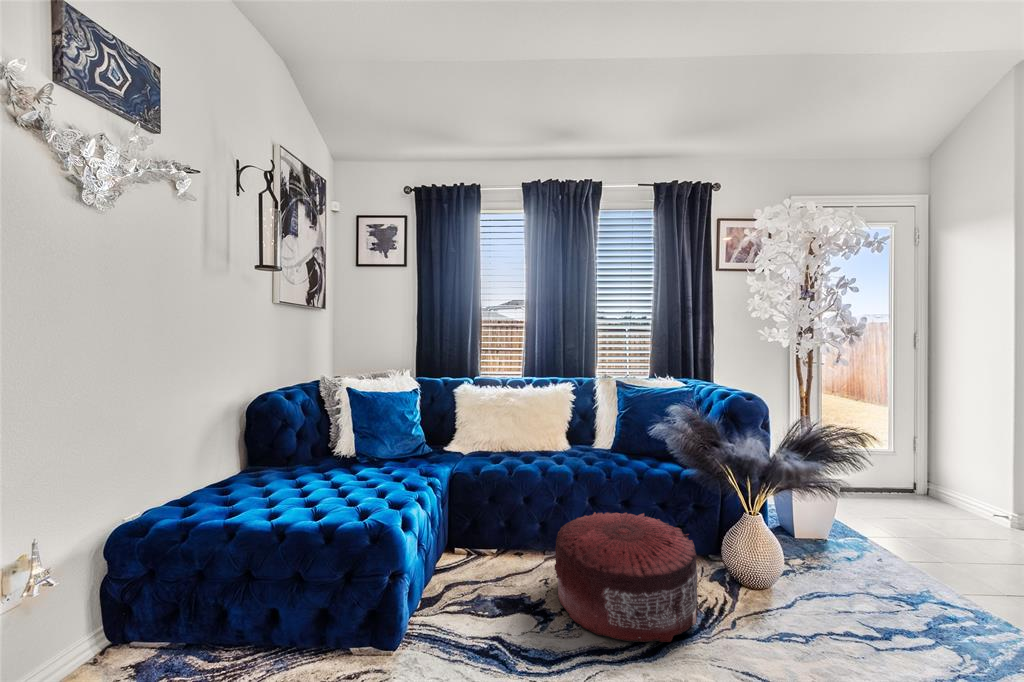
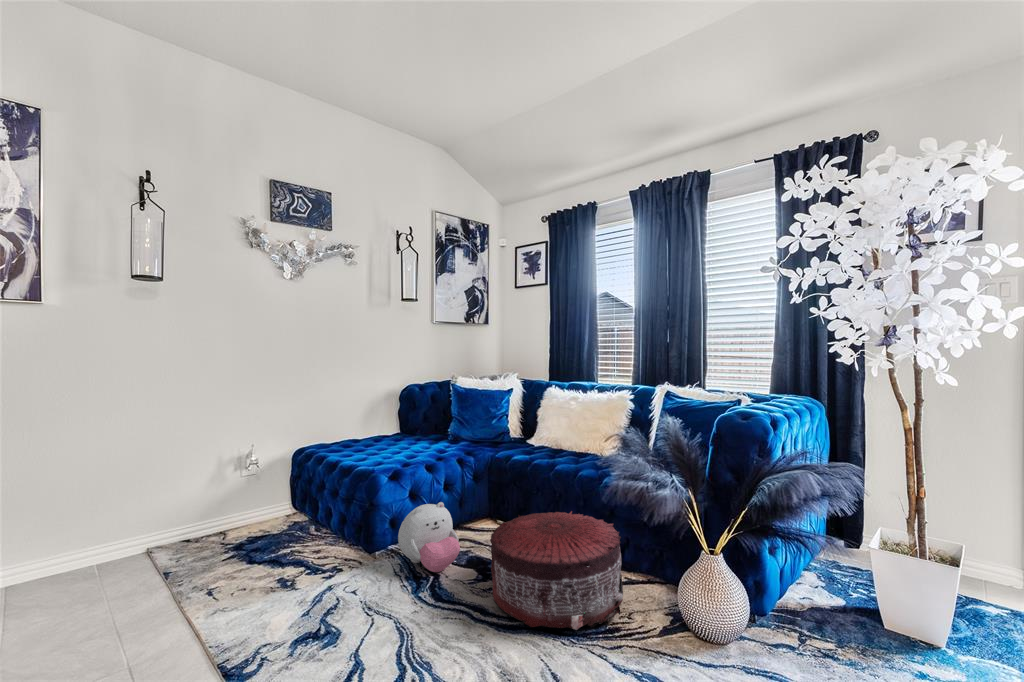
plush toy: none [429,544,510,637] -> present [398,502,460,572]

